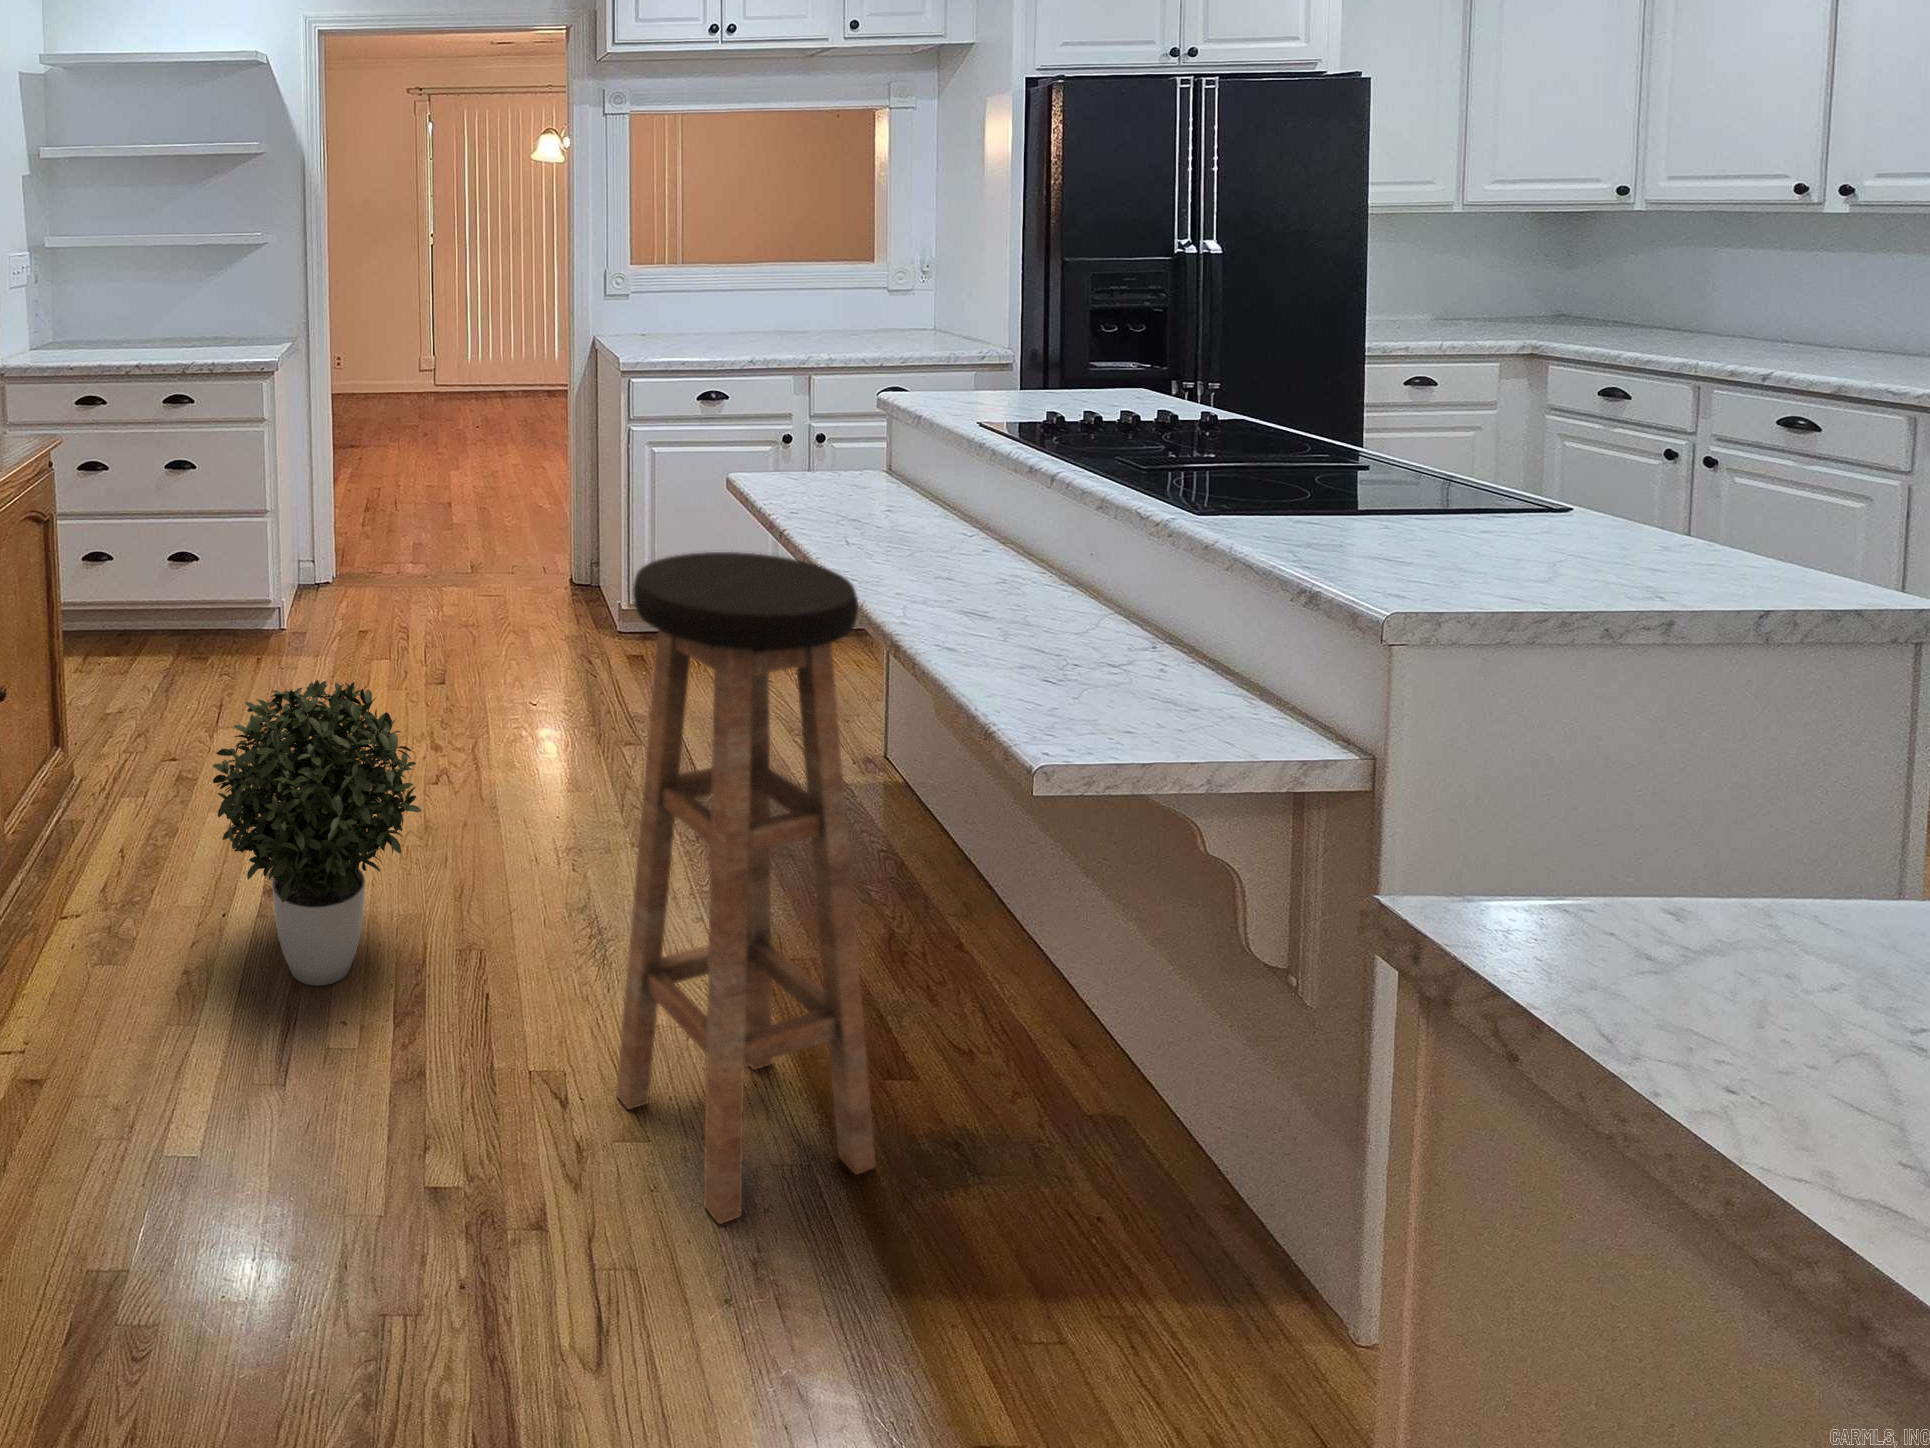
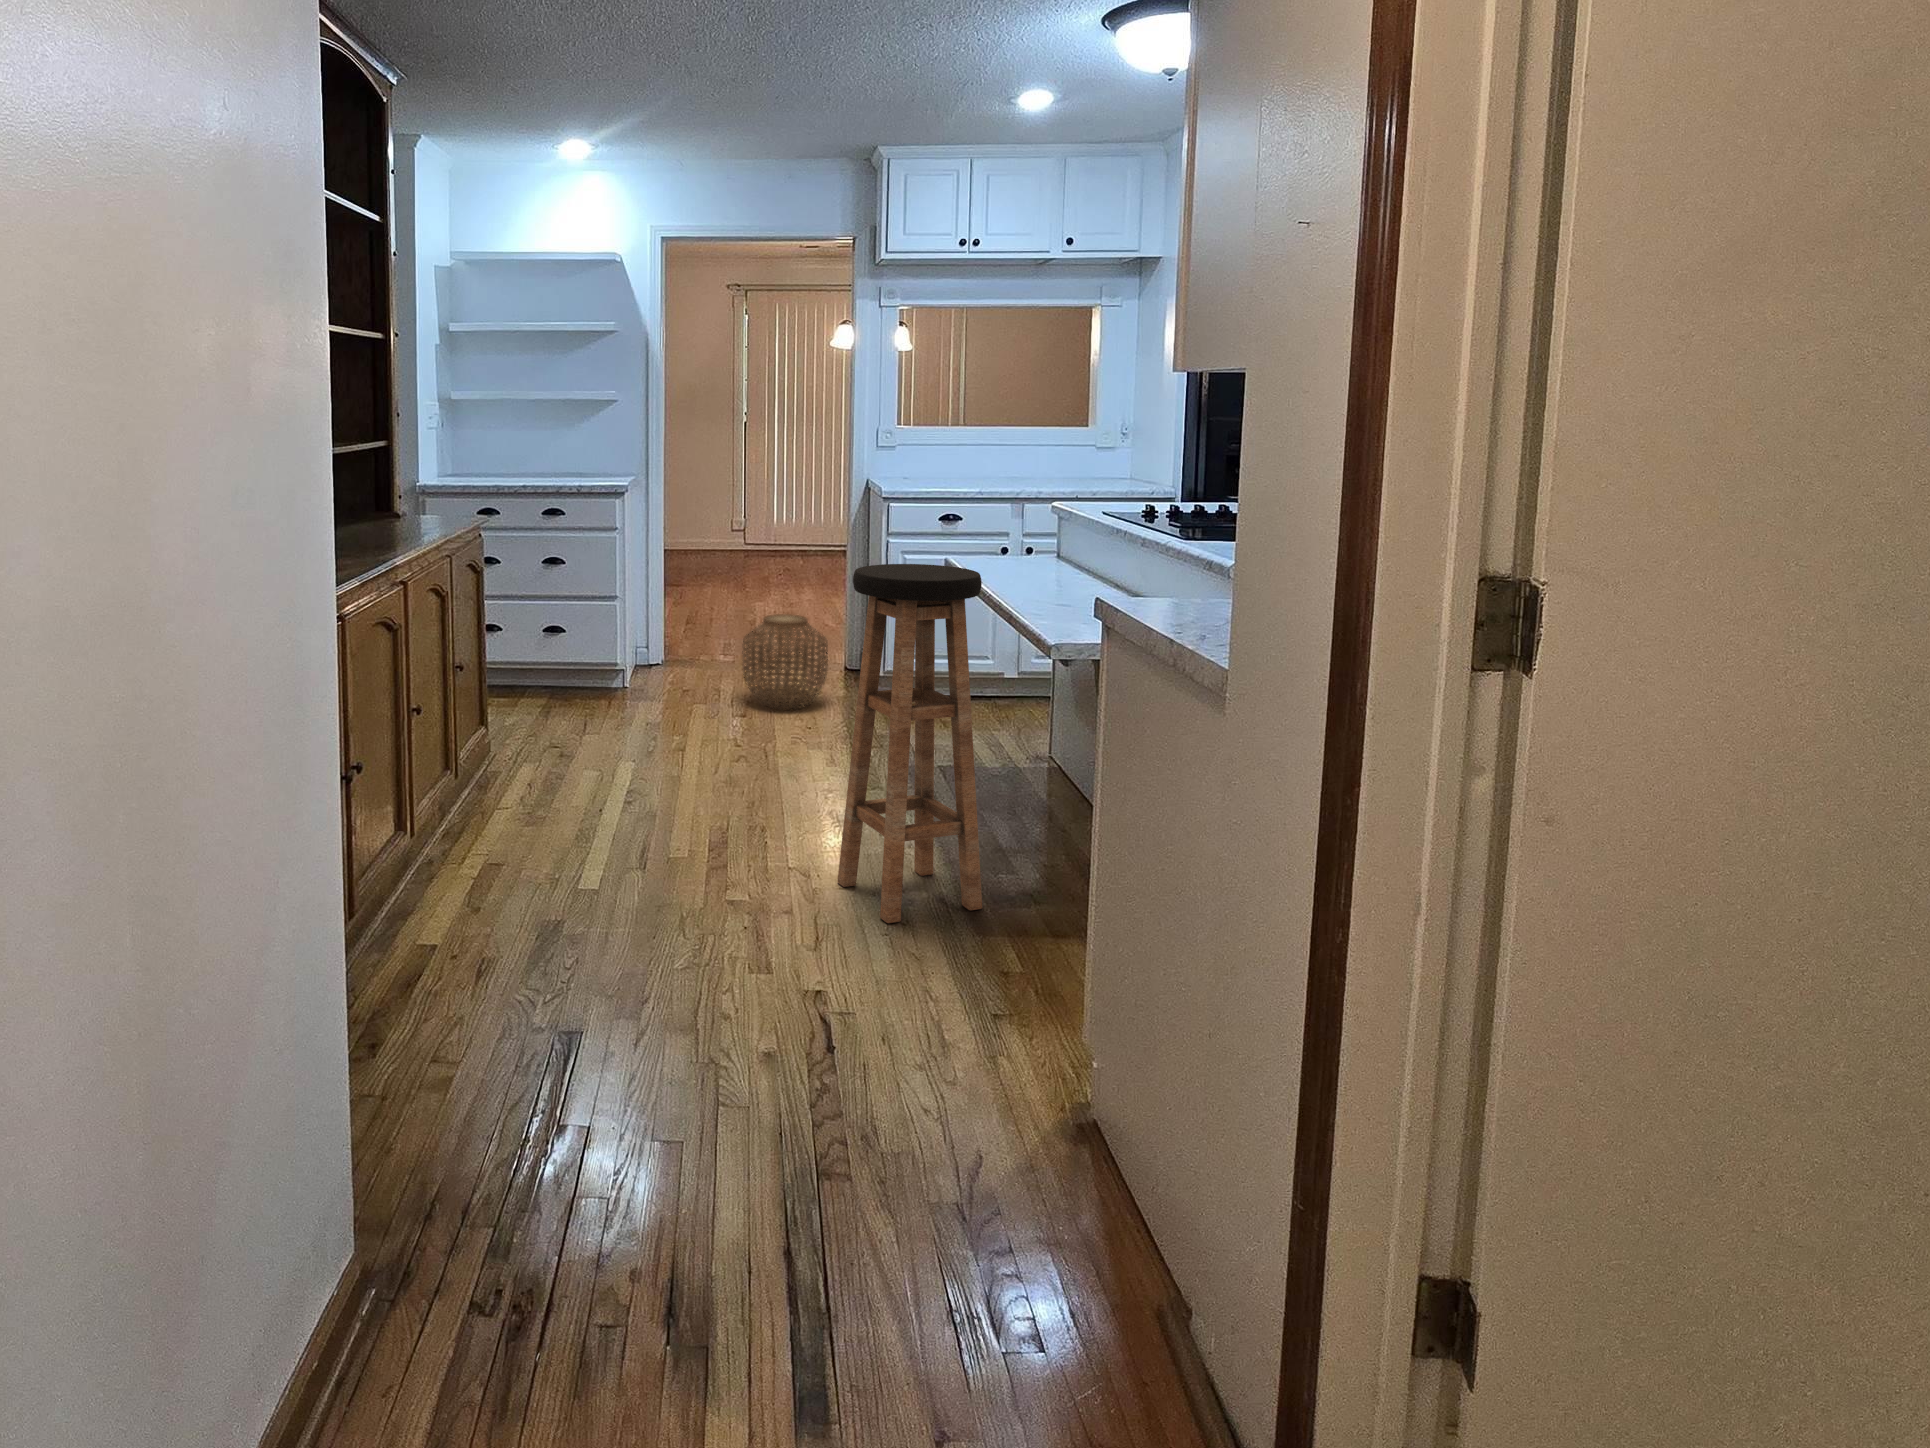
woven basket: none [439,534,556,671] -> present [742,614,828,710]
potted plant: present [213,680,421,986] -> none [596,657,726,840]

